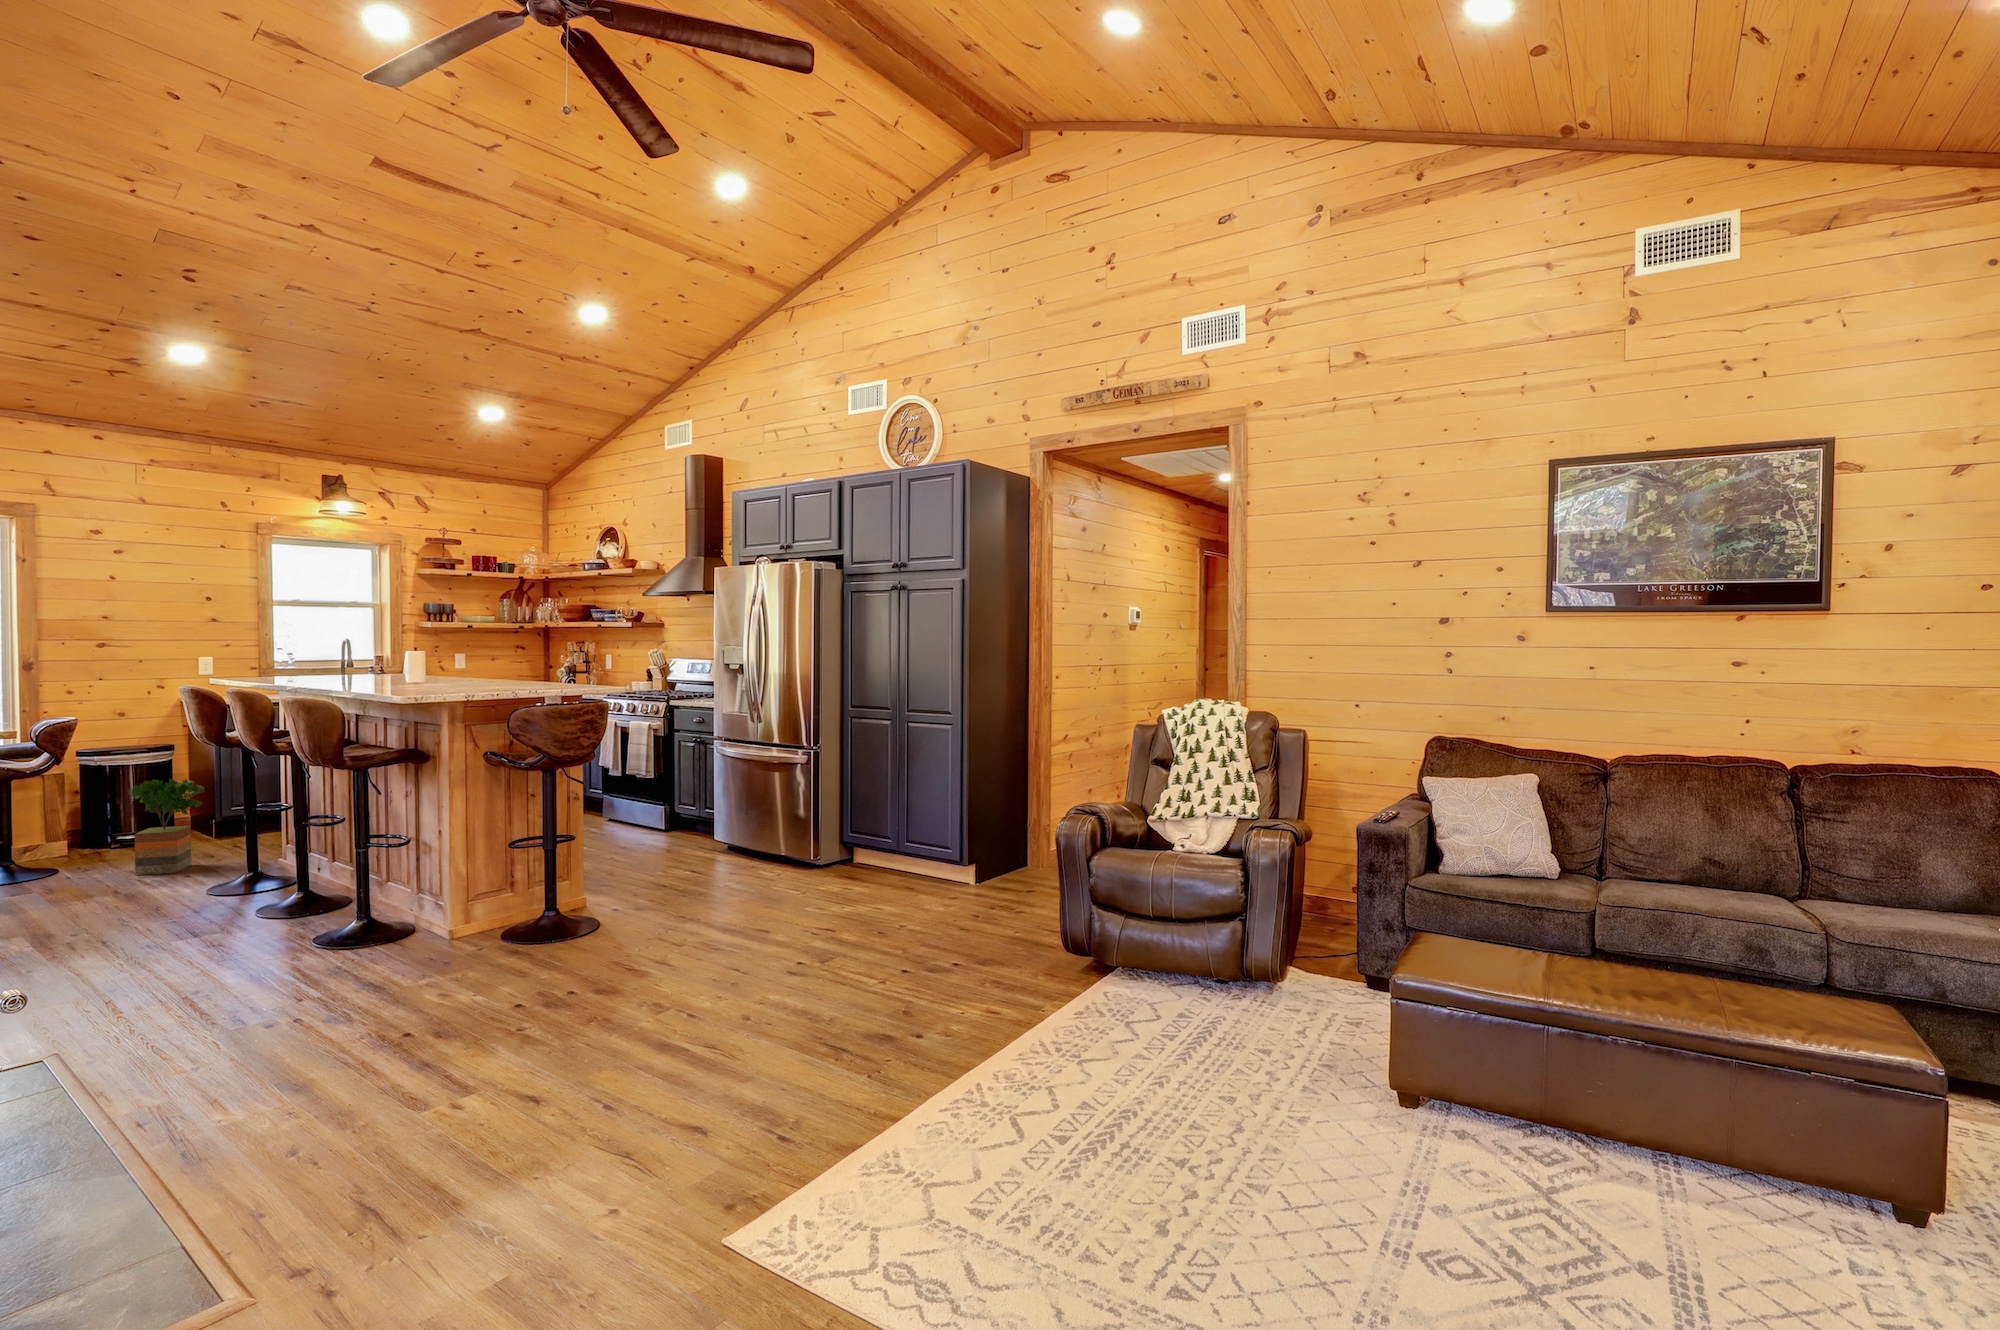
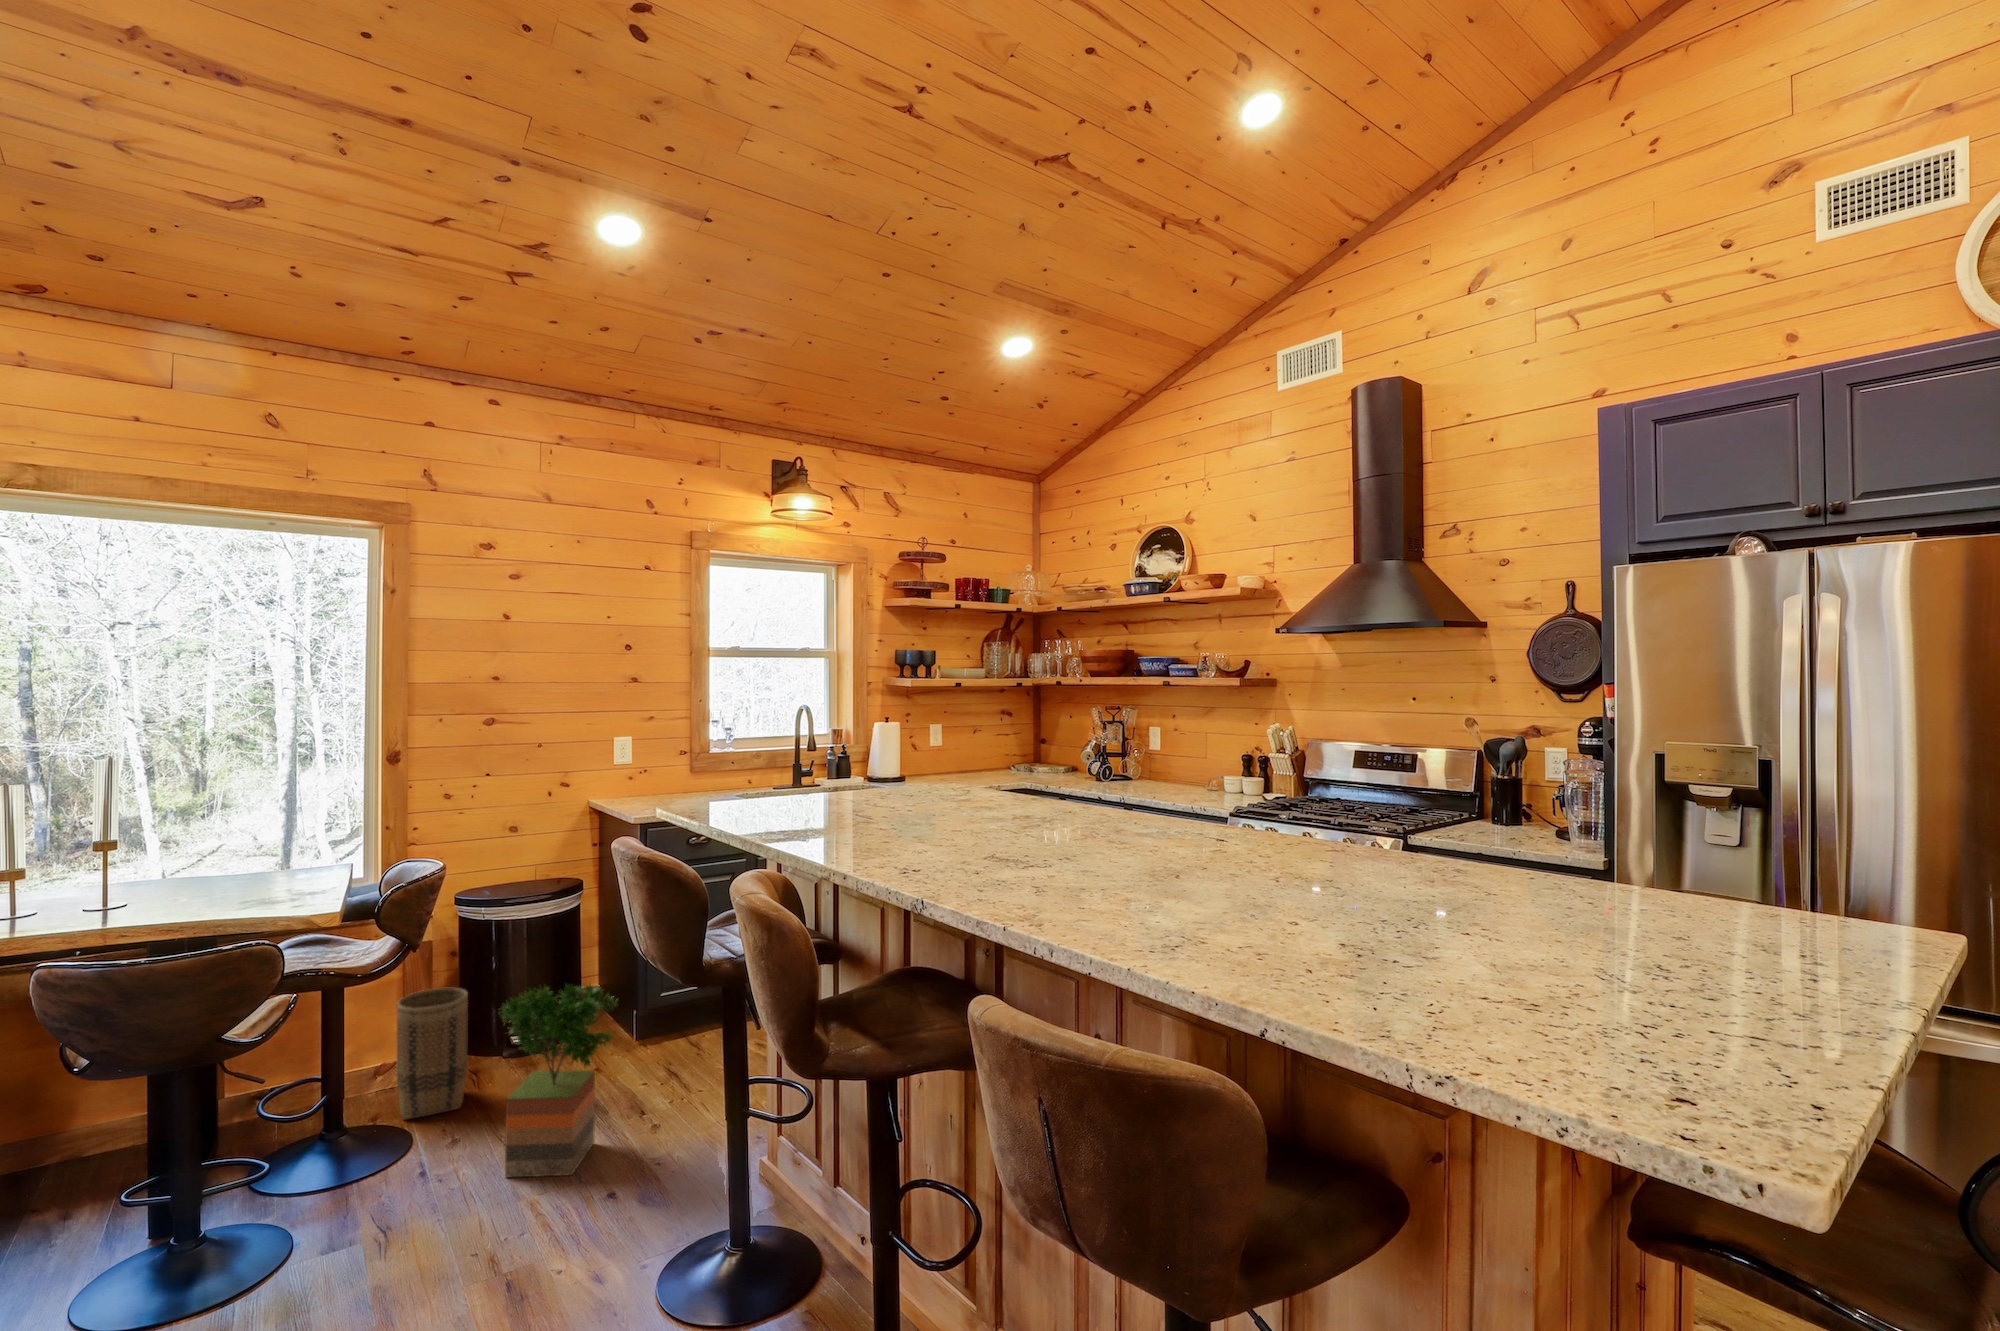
basket: none [51,797,101,867] -> present [397,988,468,1120]

